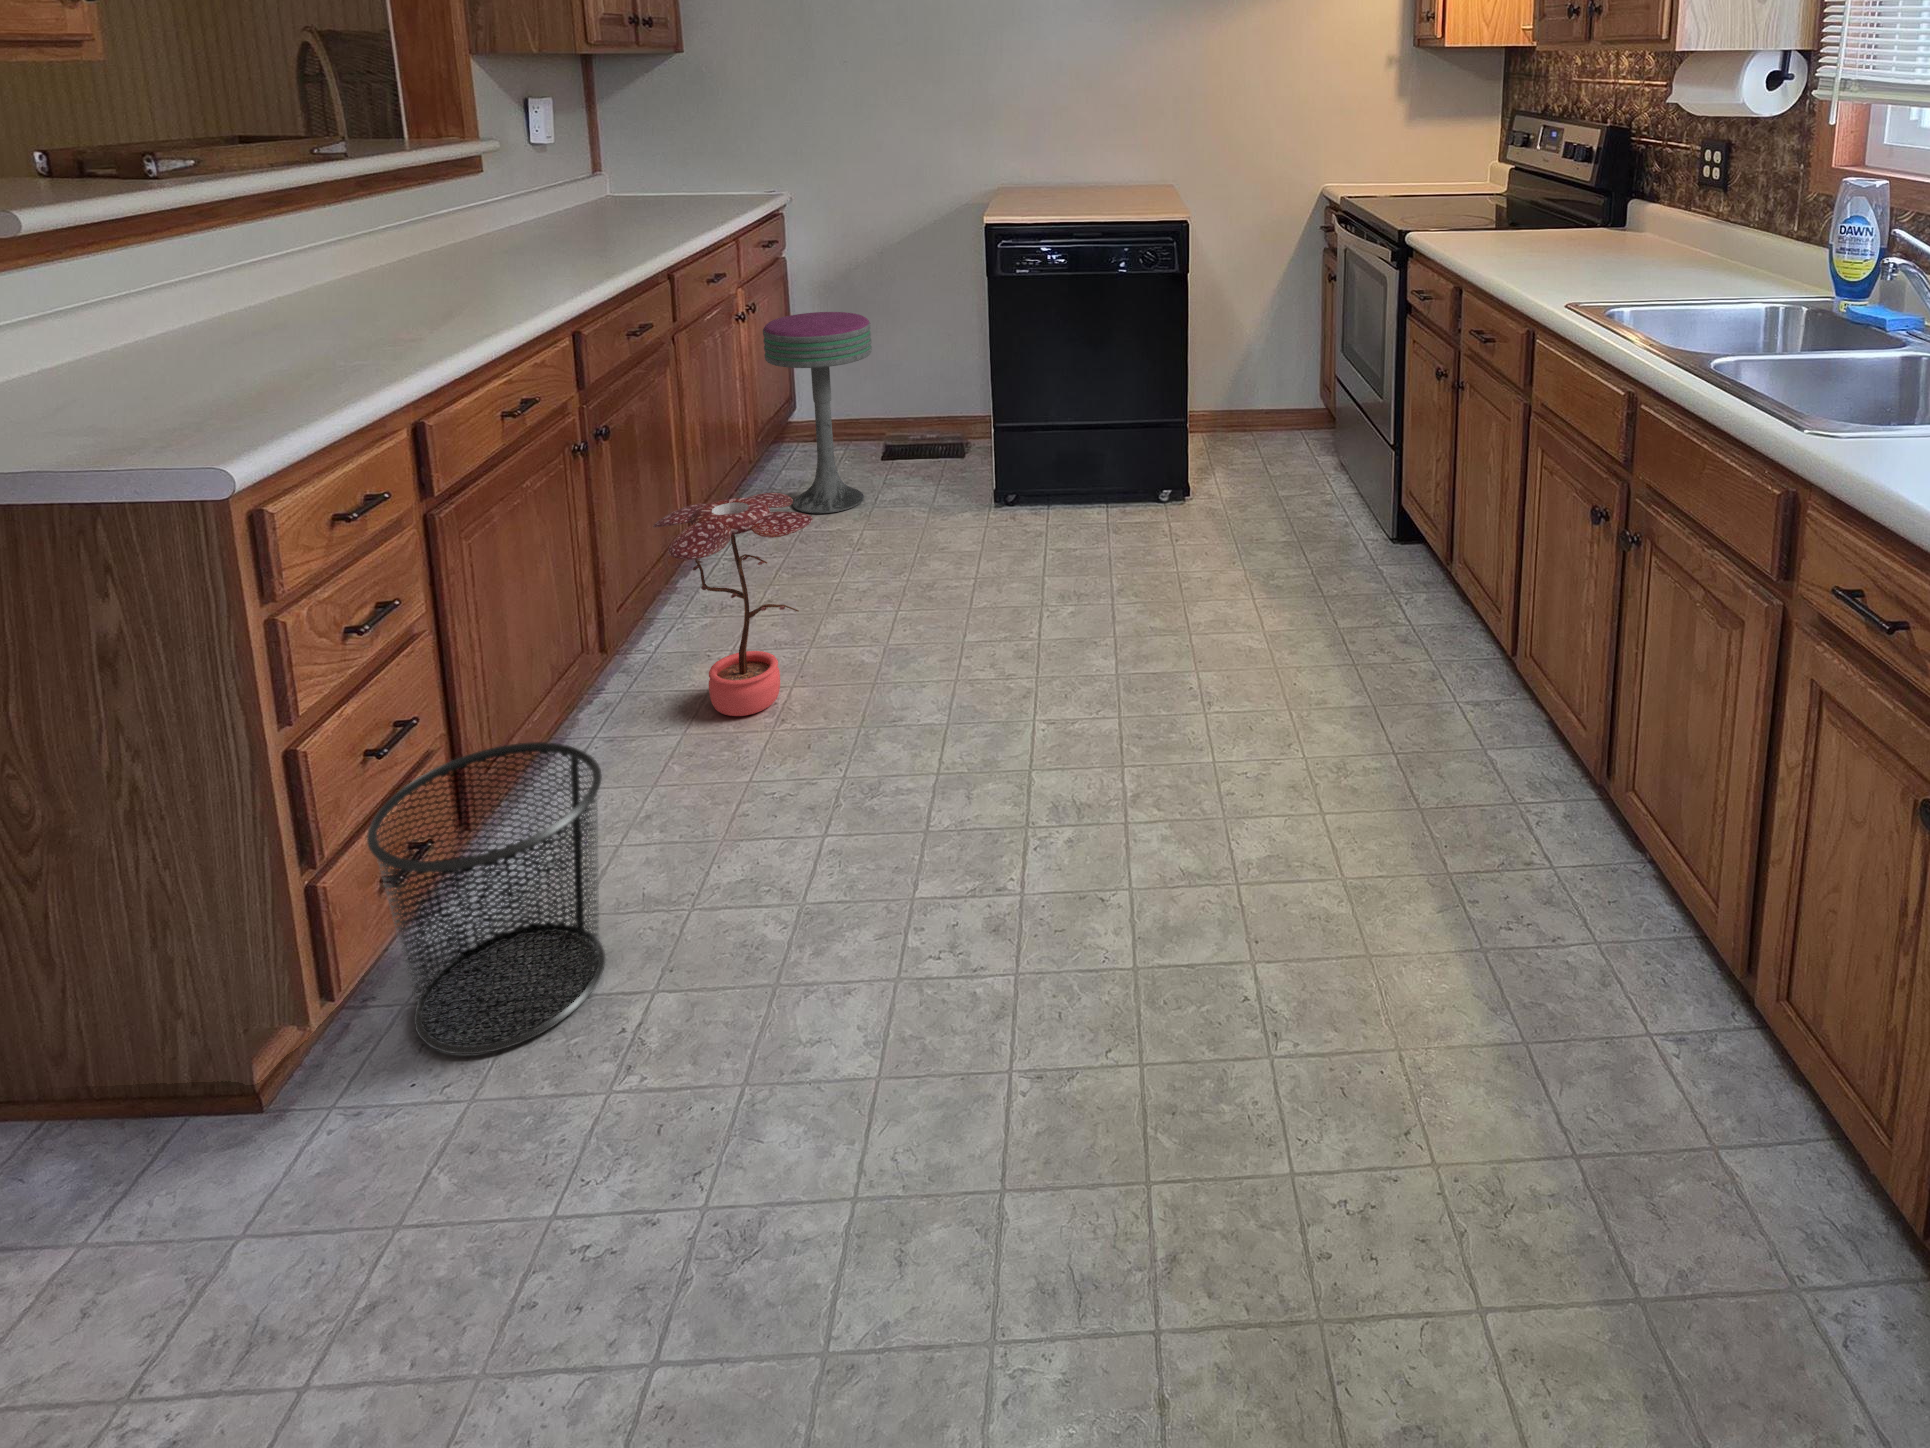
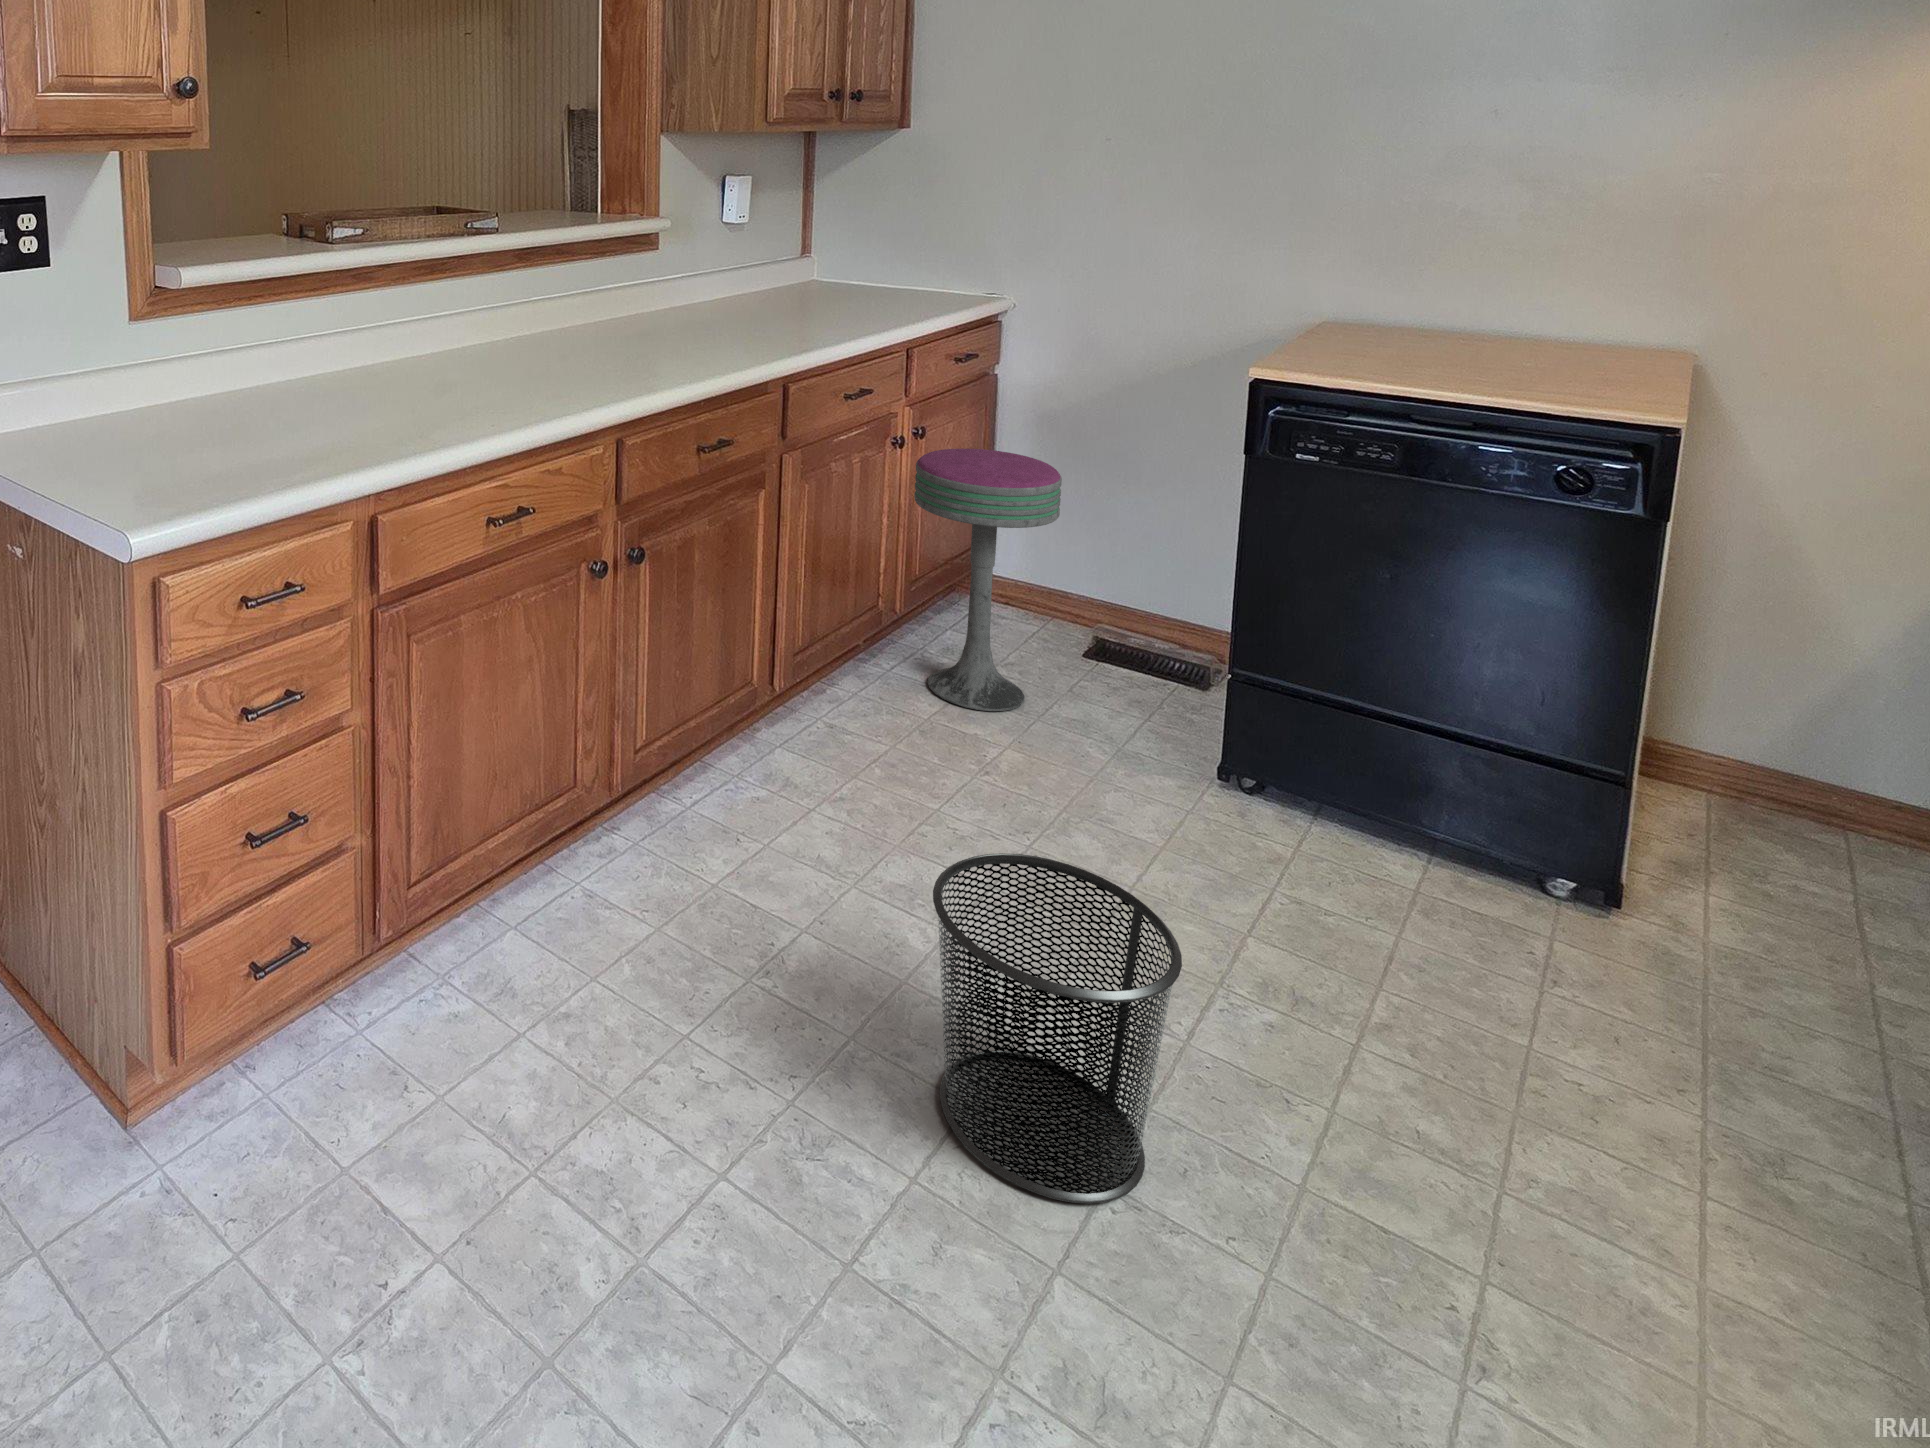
potted plant: present [653,493,813,716] -> none [645,665,825,950]
waste bin: present [367,742,605,1054] -> present [933,853,1182,1204]

